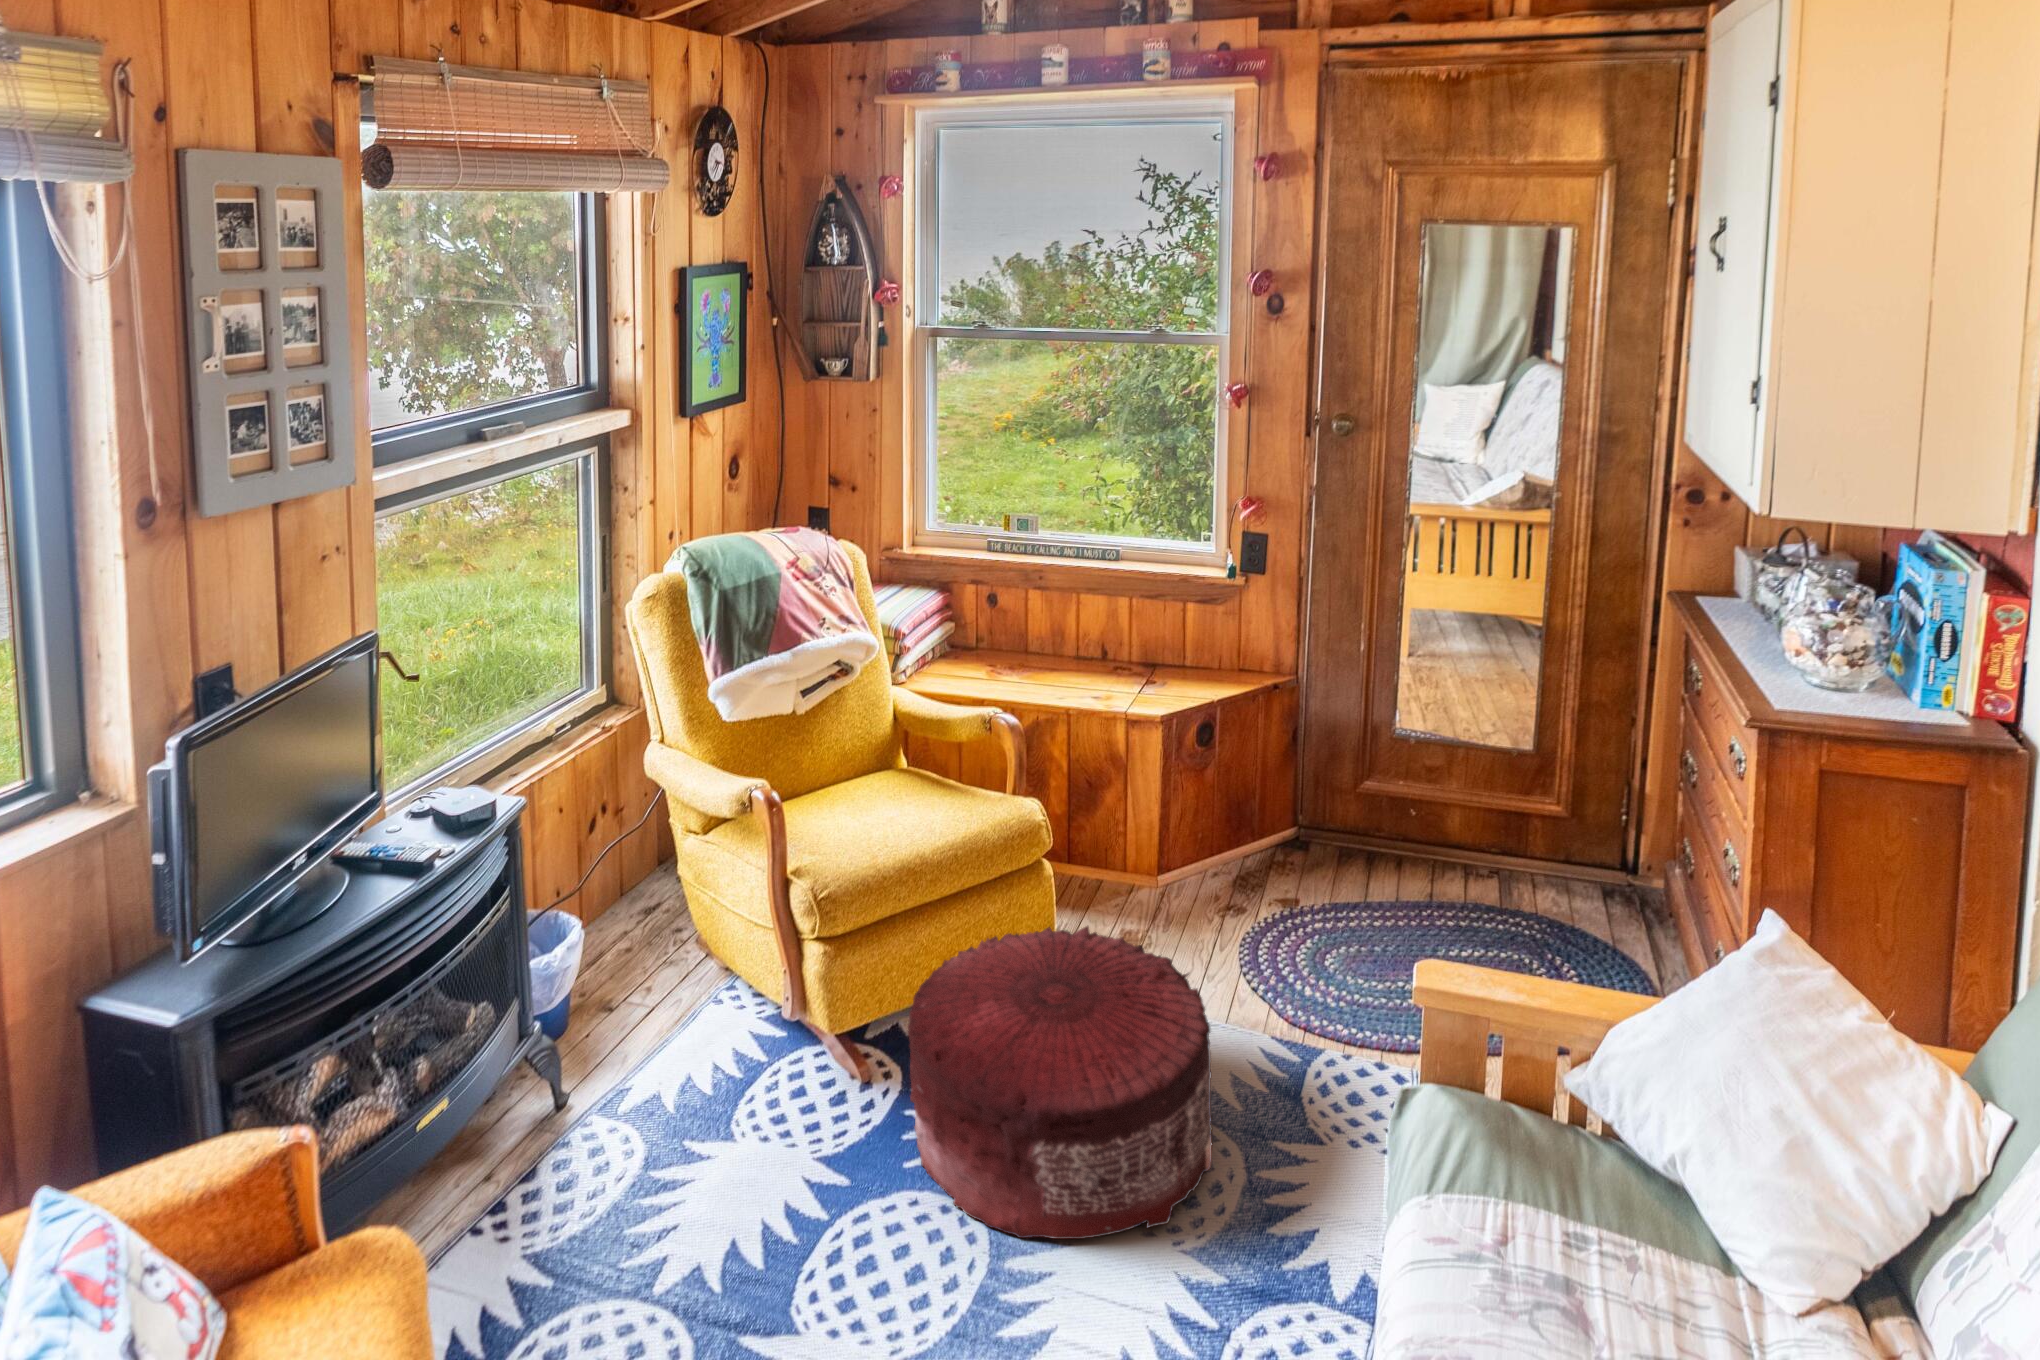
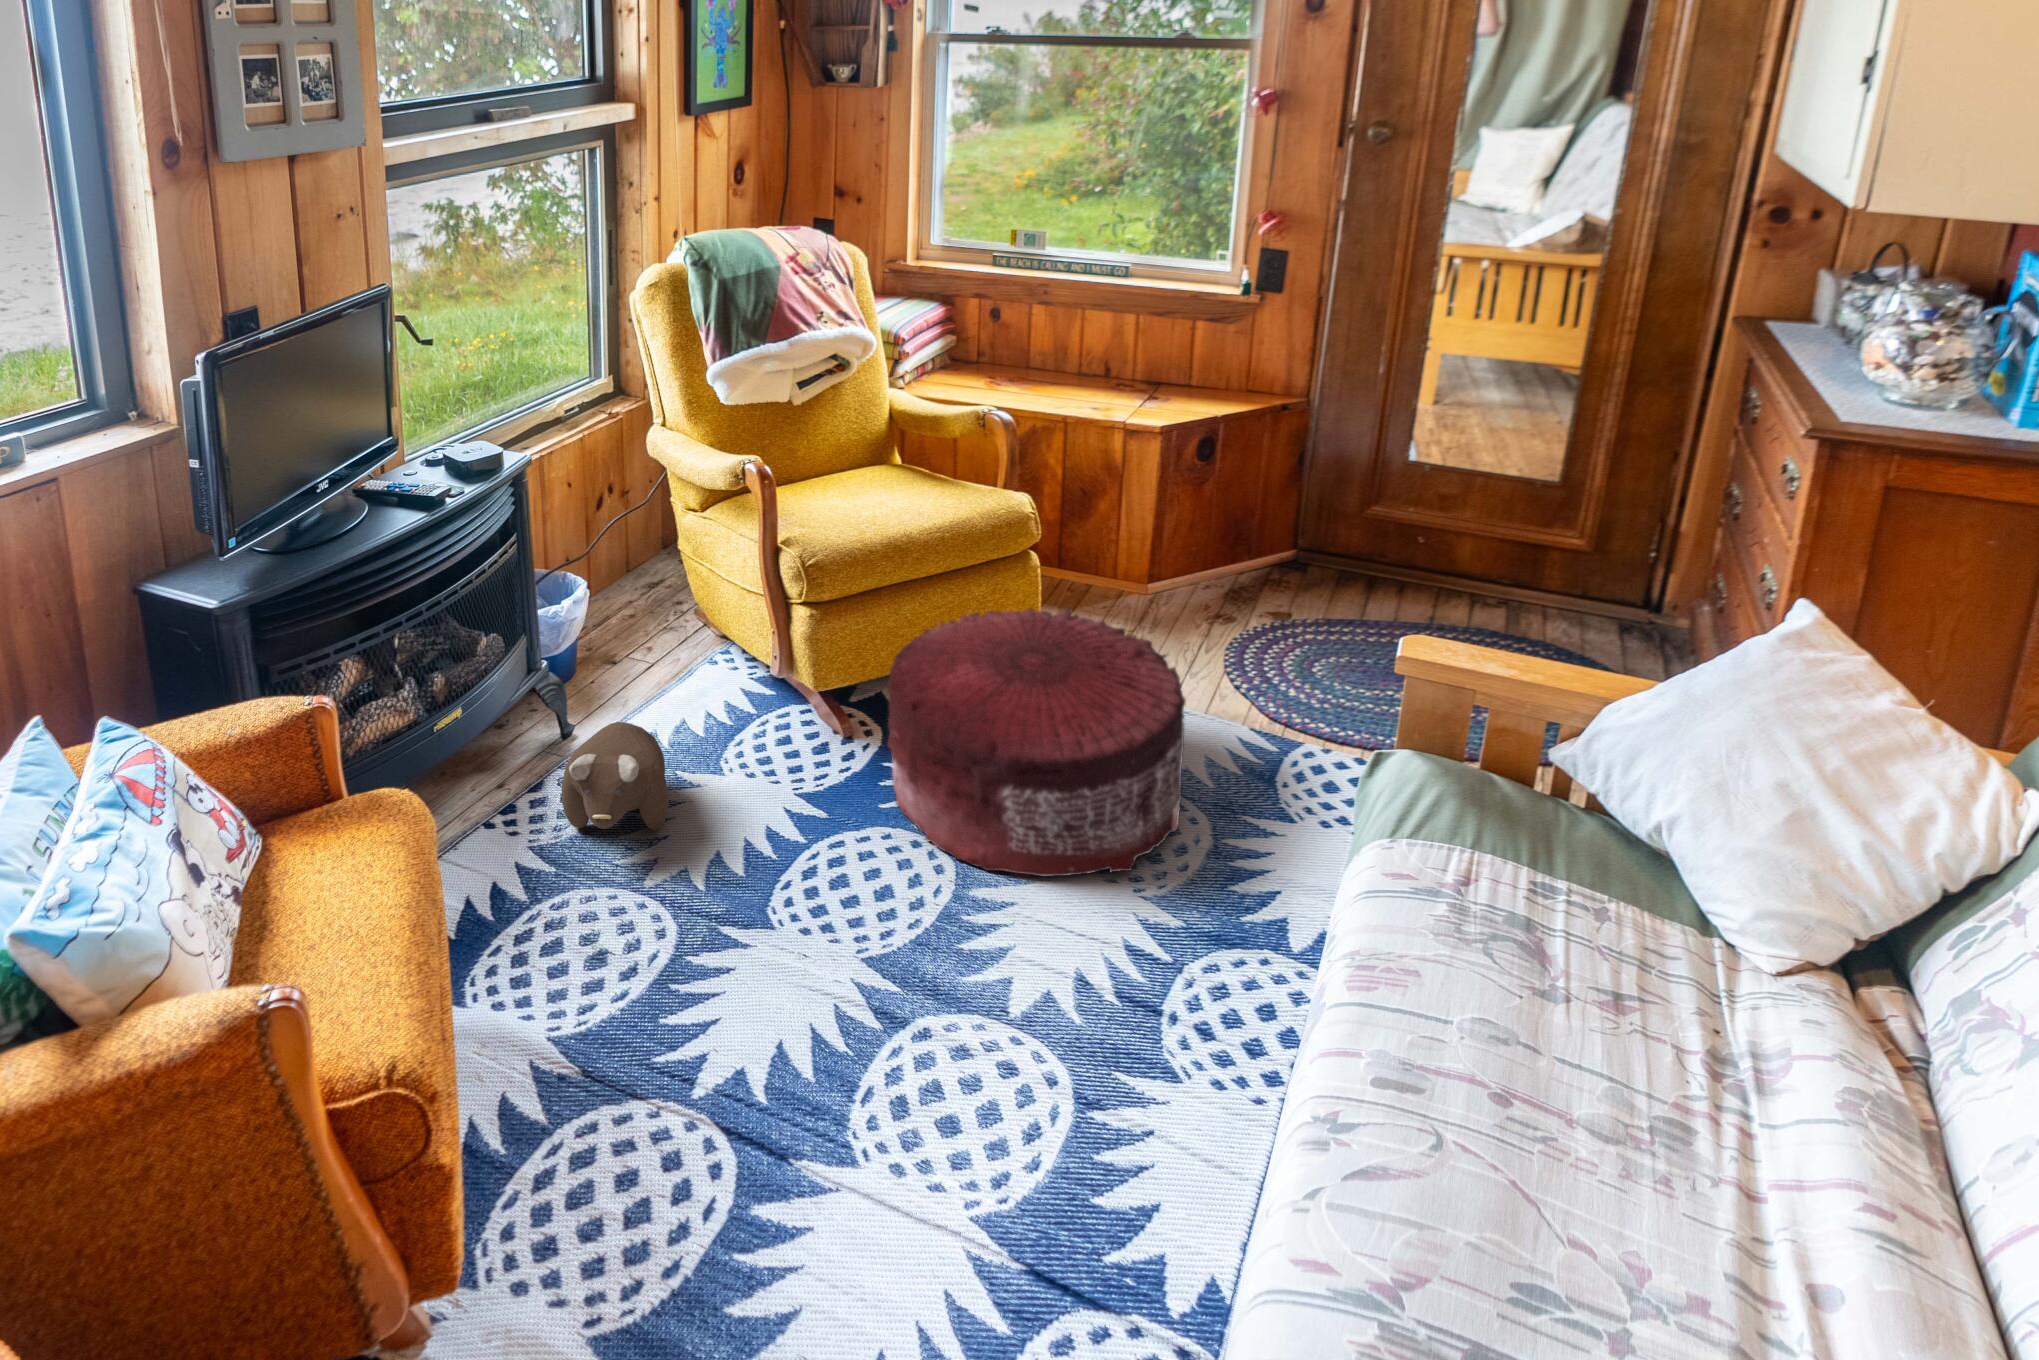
plush toy: none [557,1097,677,1233] -> present [562,722,669,830]

